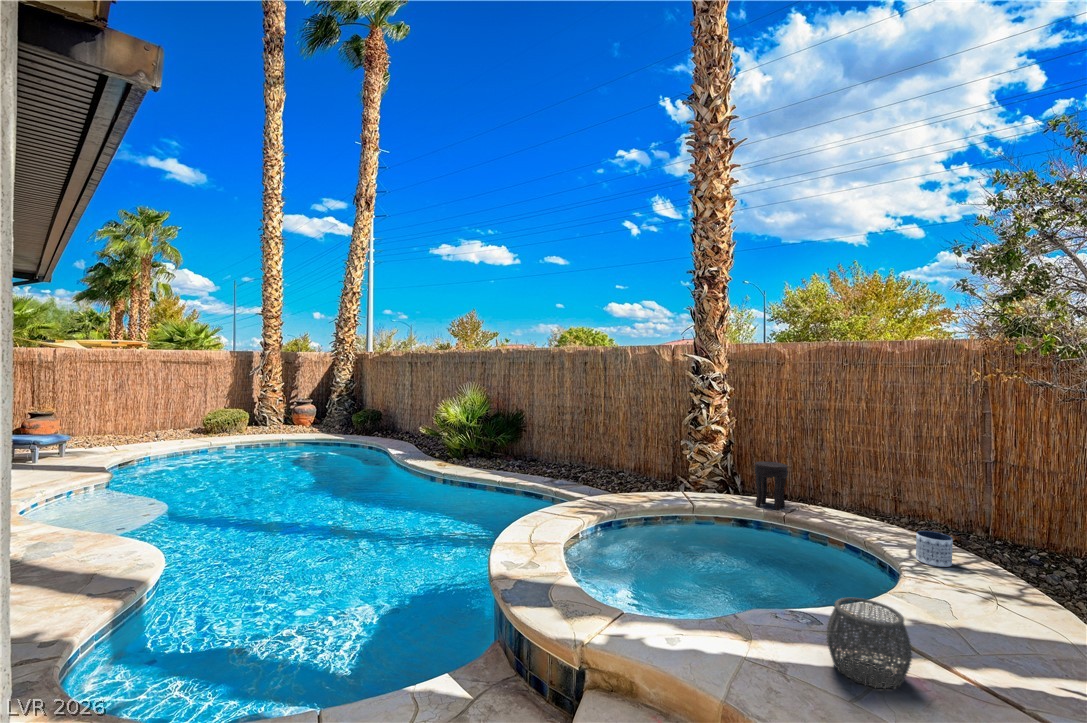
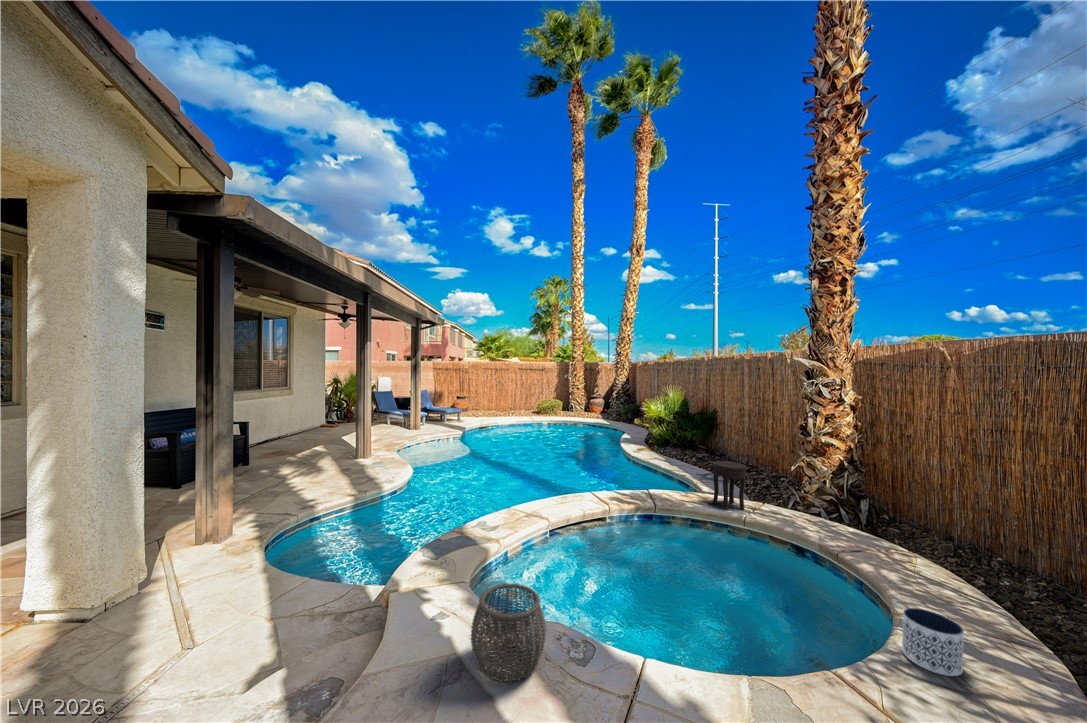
side table: present [755,461,788,510] -> present [713,461,746,510]

